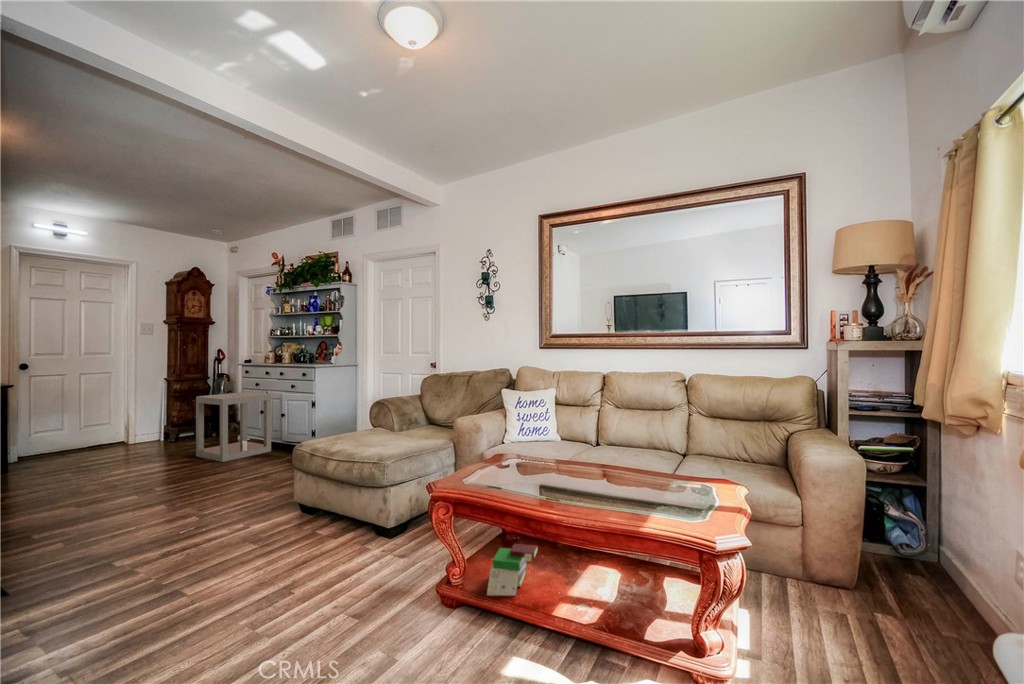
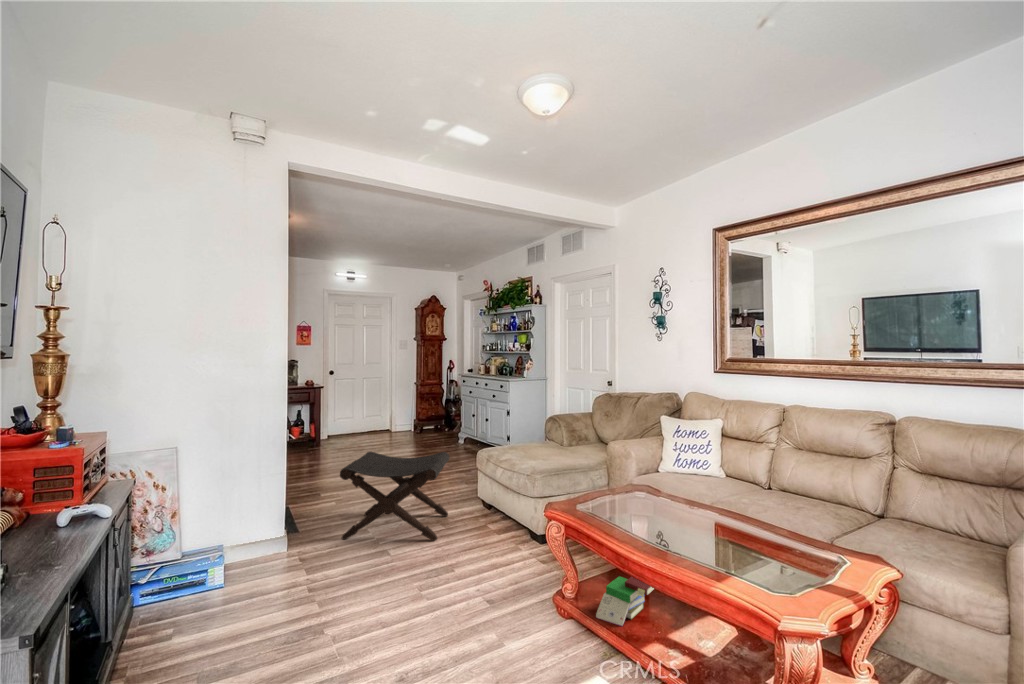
side table: present [196,392,271,462] -> none [429,398,480,454]
footstool: none [86,451,260,595] -> present [340,452,449,541]

